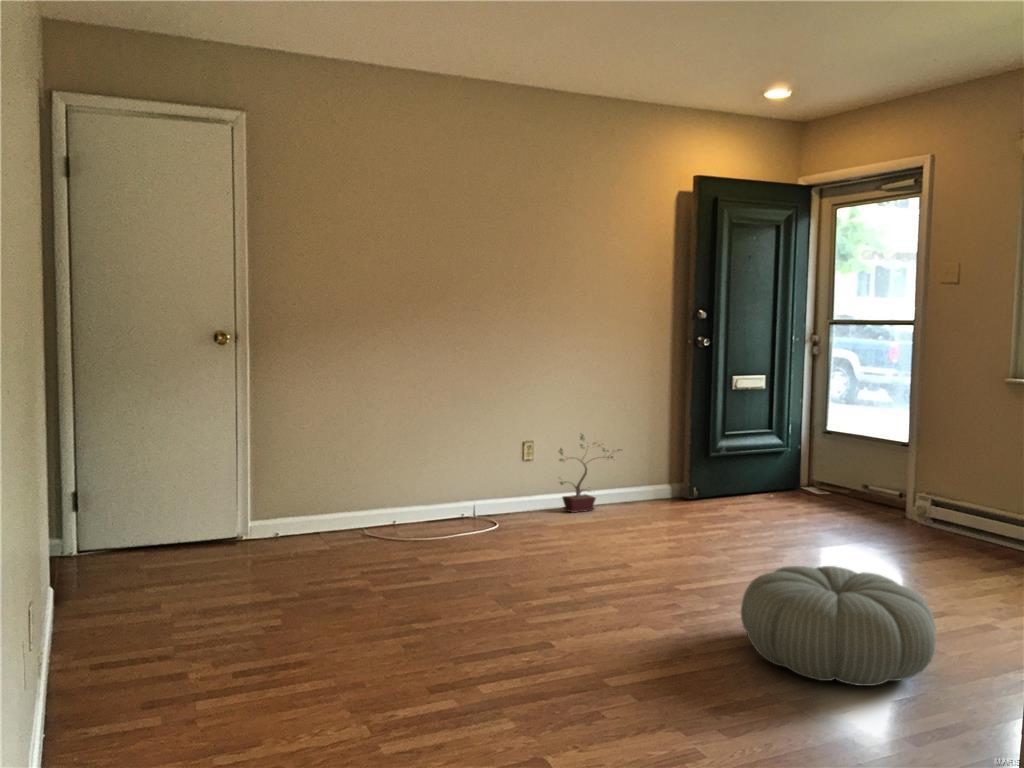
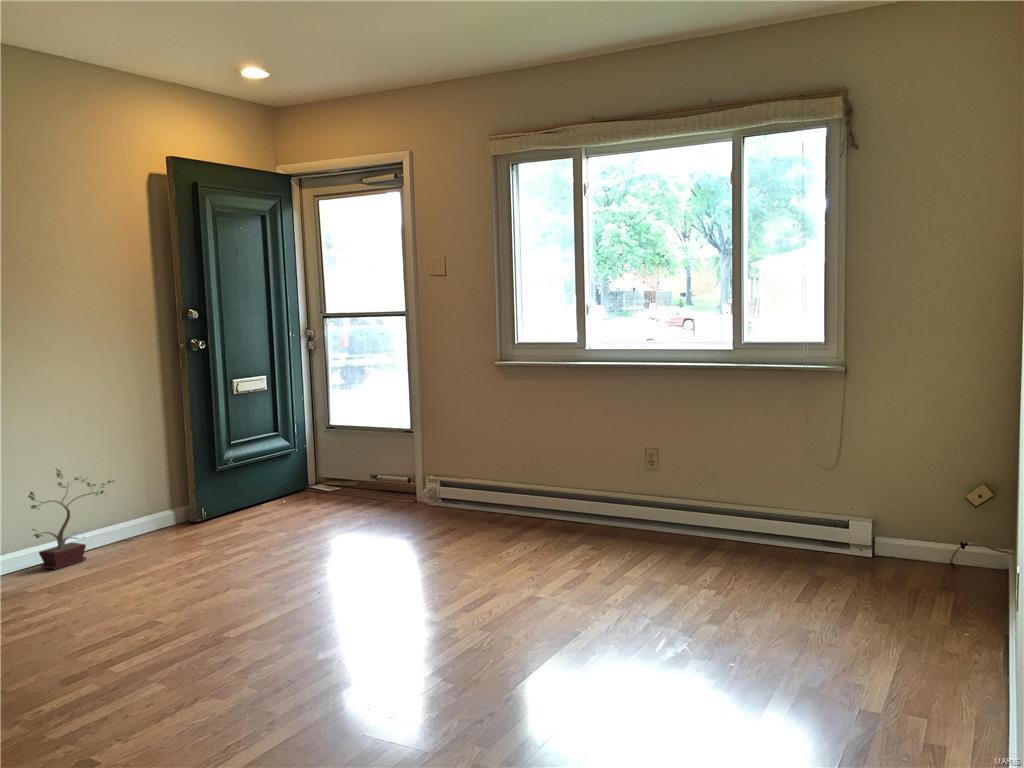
pouf: present [741,566,936,686] -> none [328,576,524,707]

